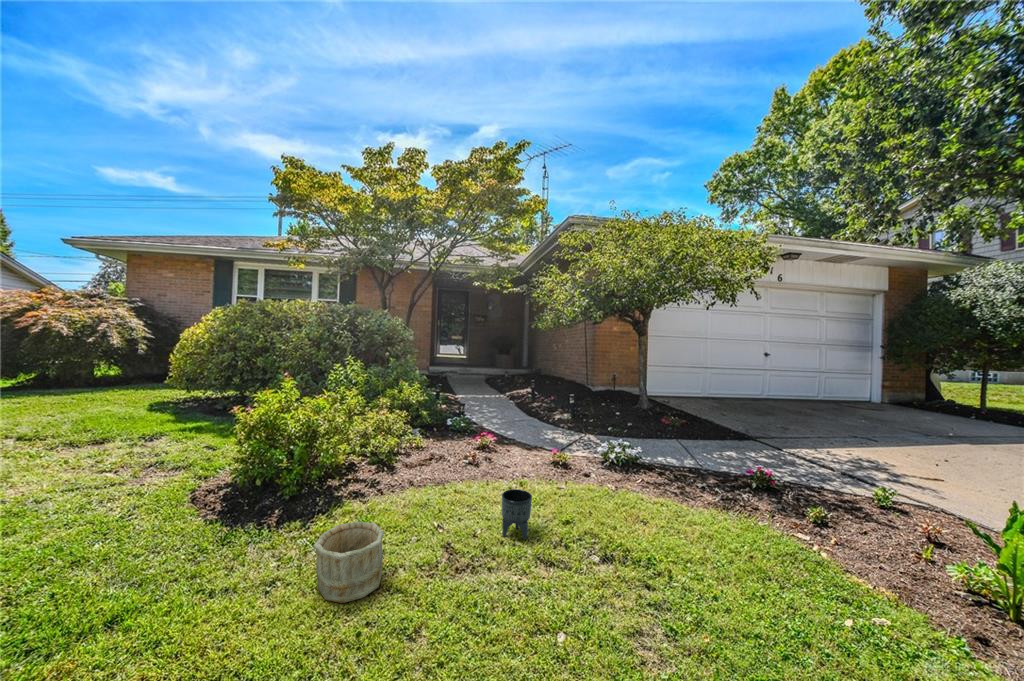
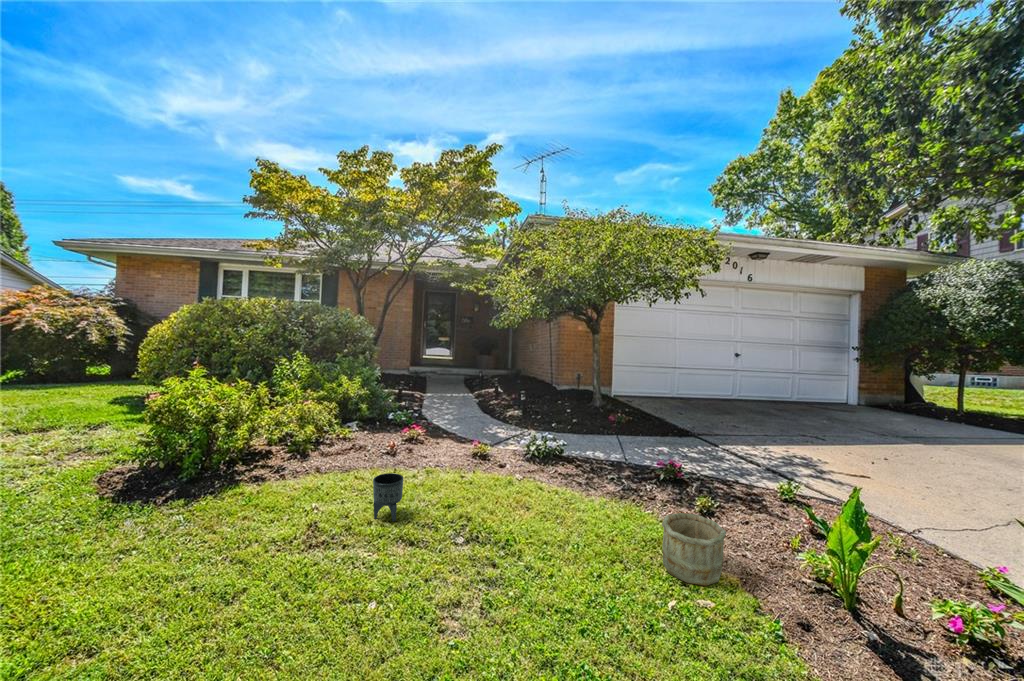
wooden bucket: present [314,522,384,603] -> present [662,513,726,586]

